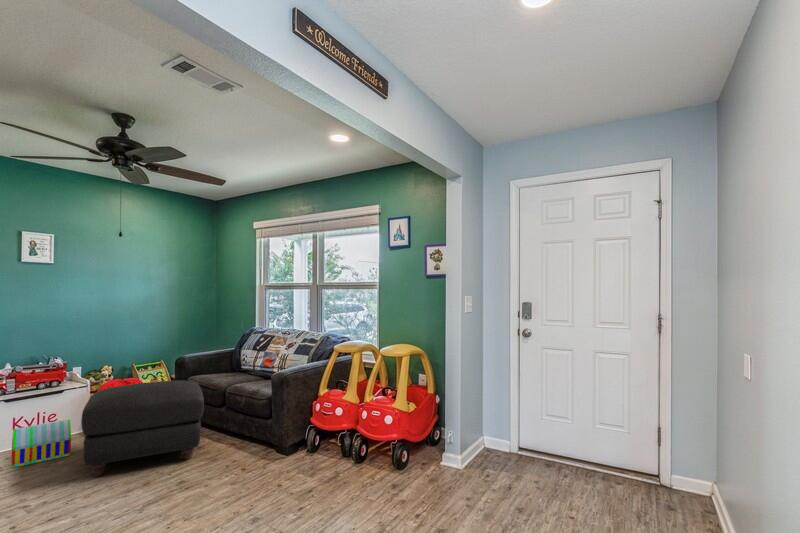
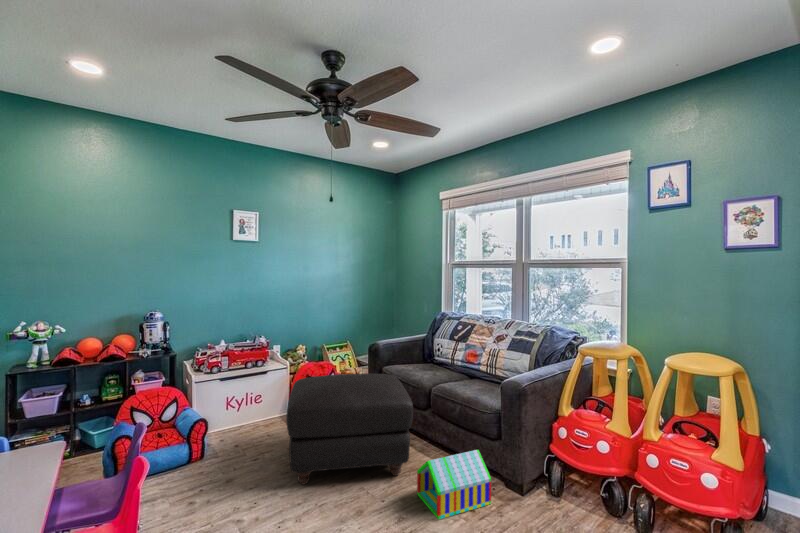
toy house: present [11,420,71,468] -> present [417,450,491,519]

